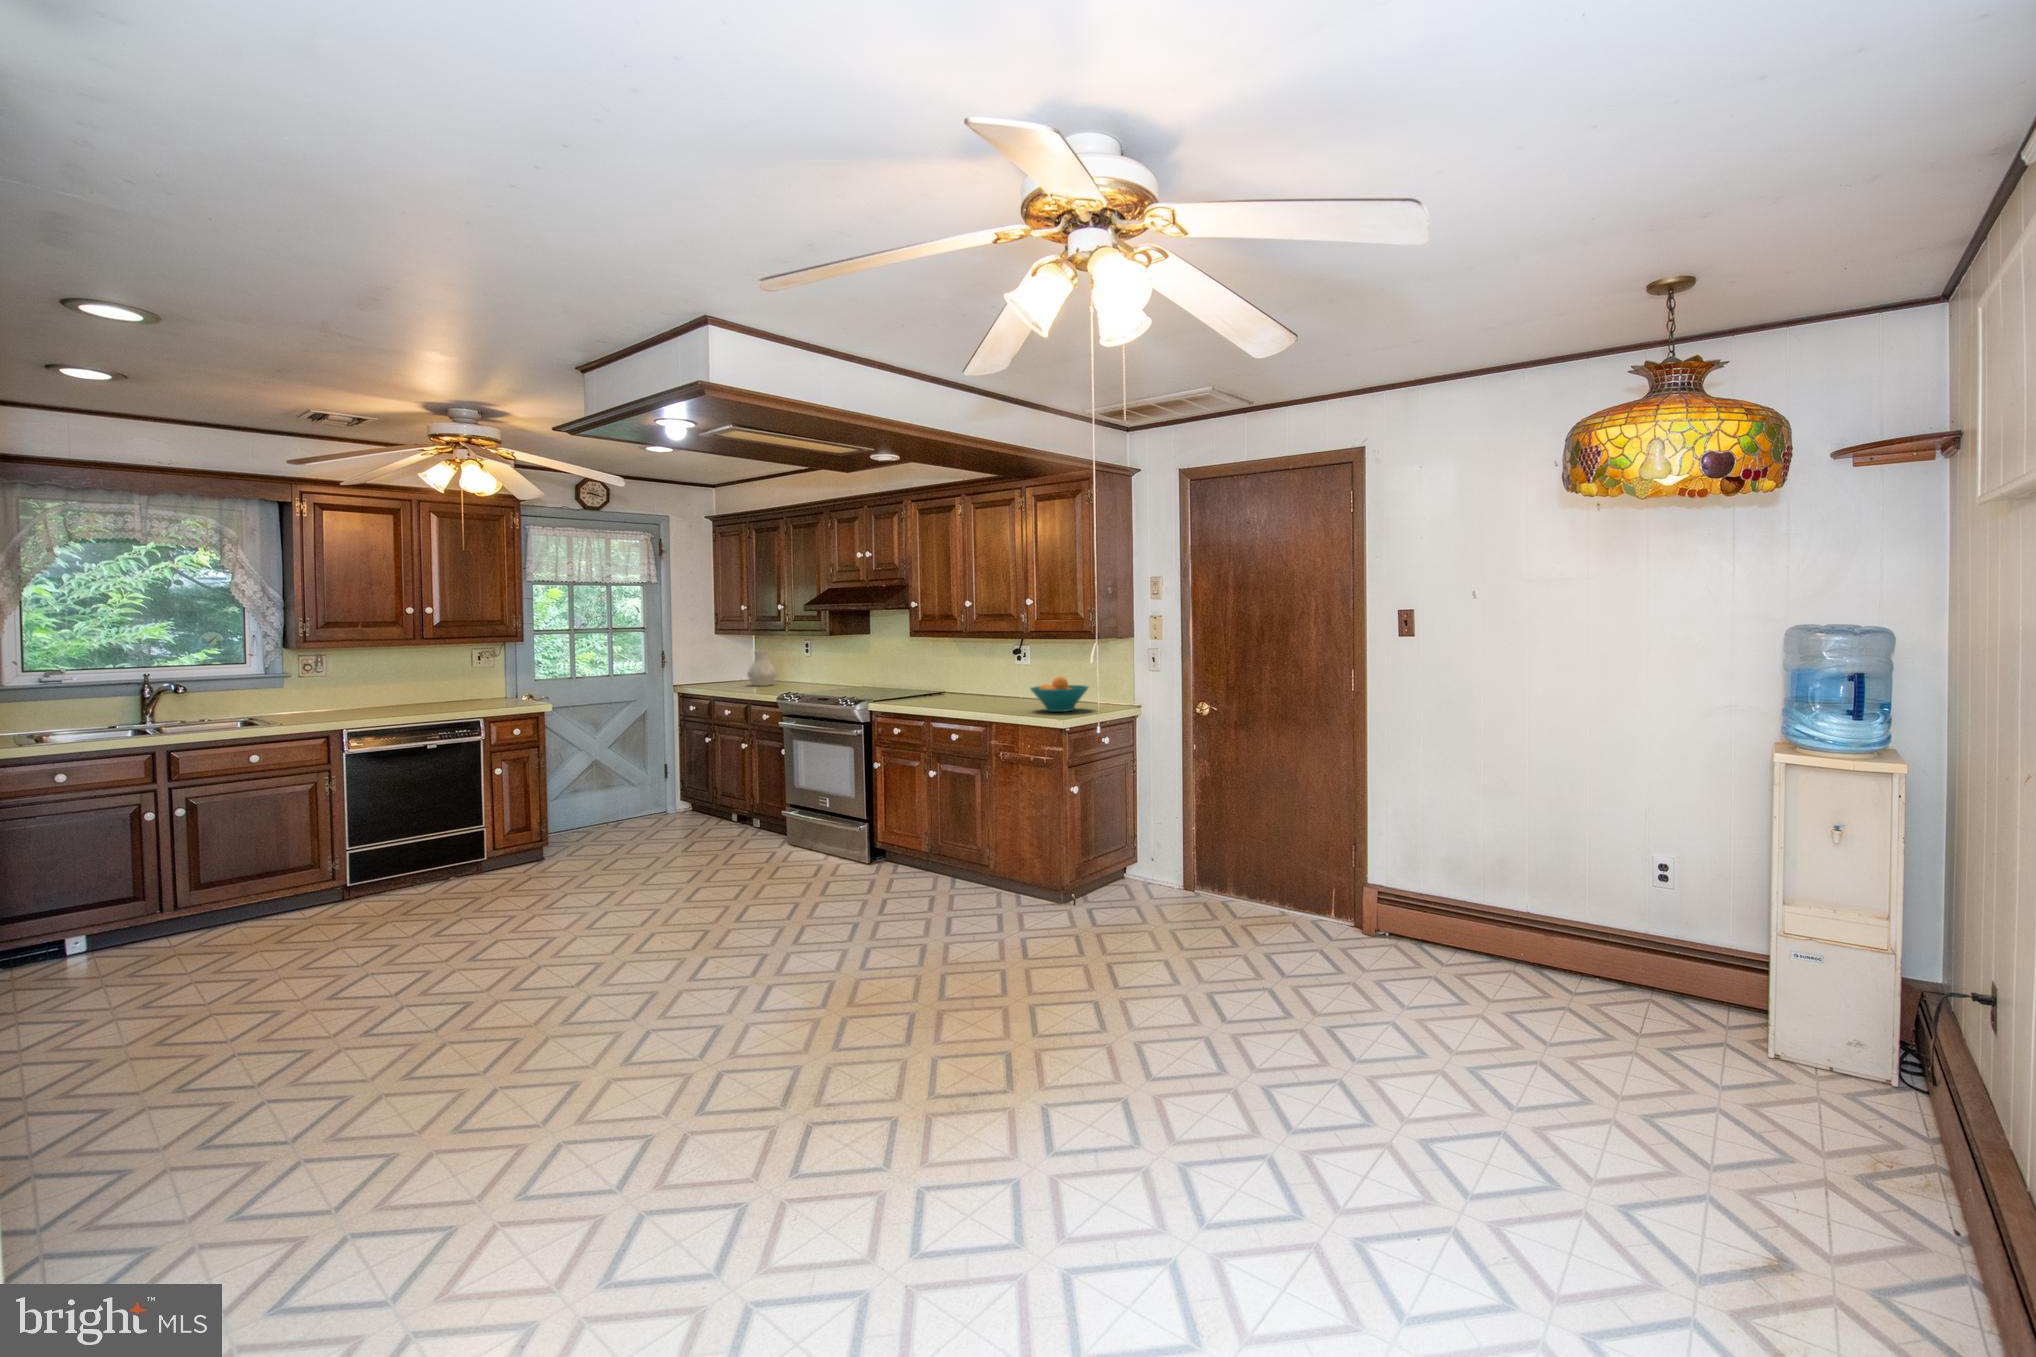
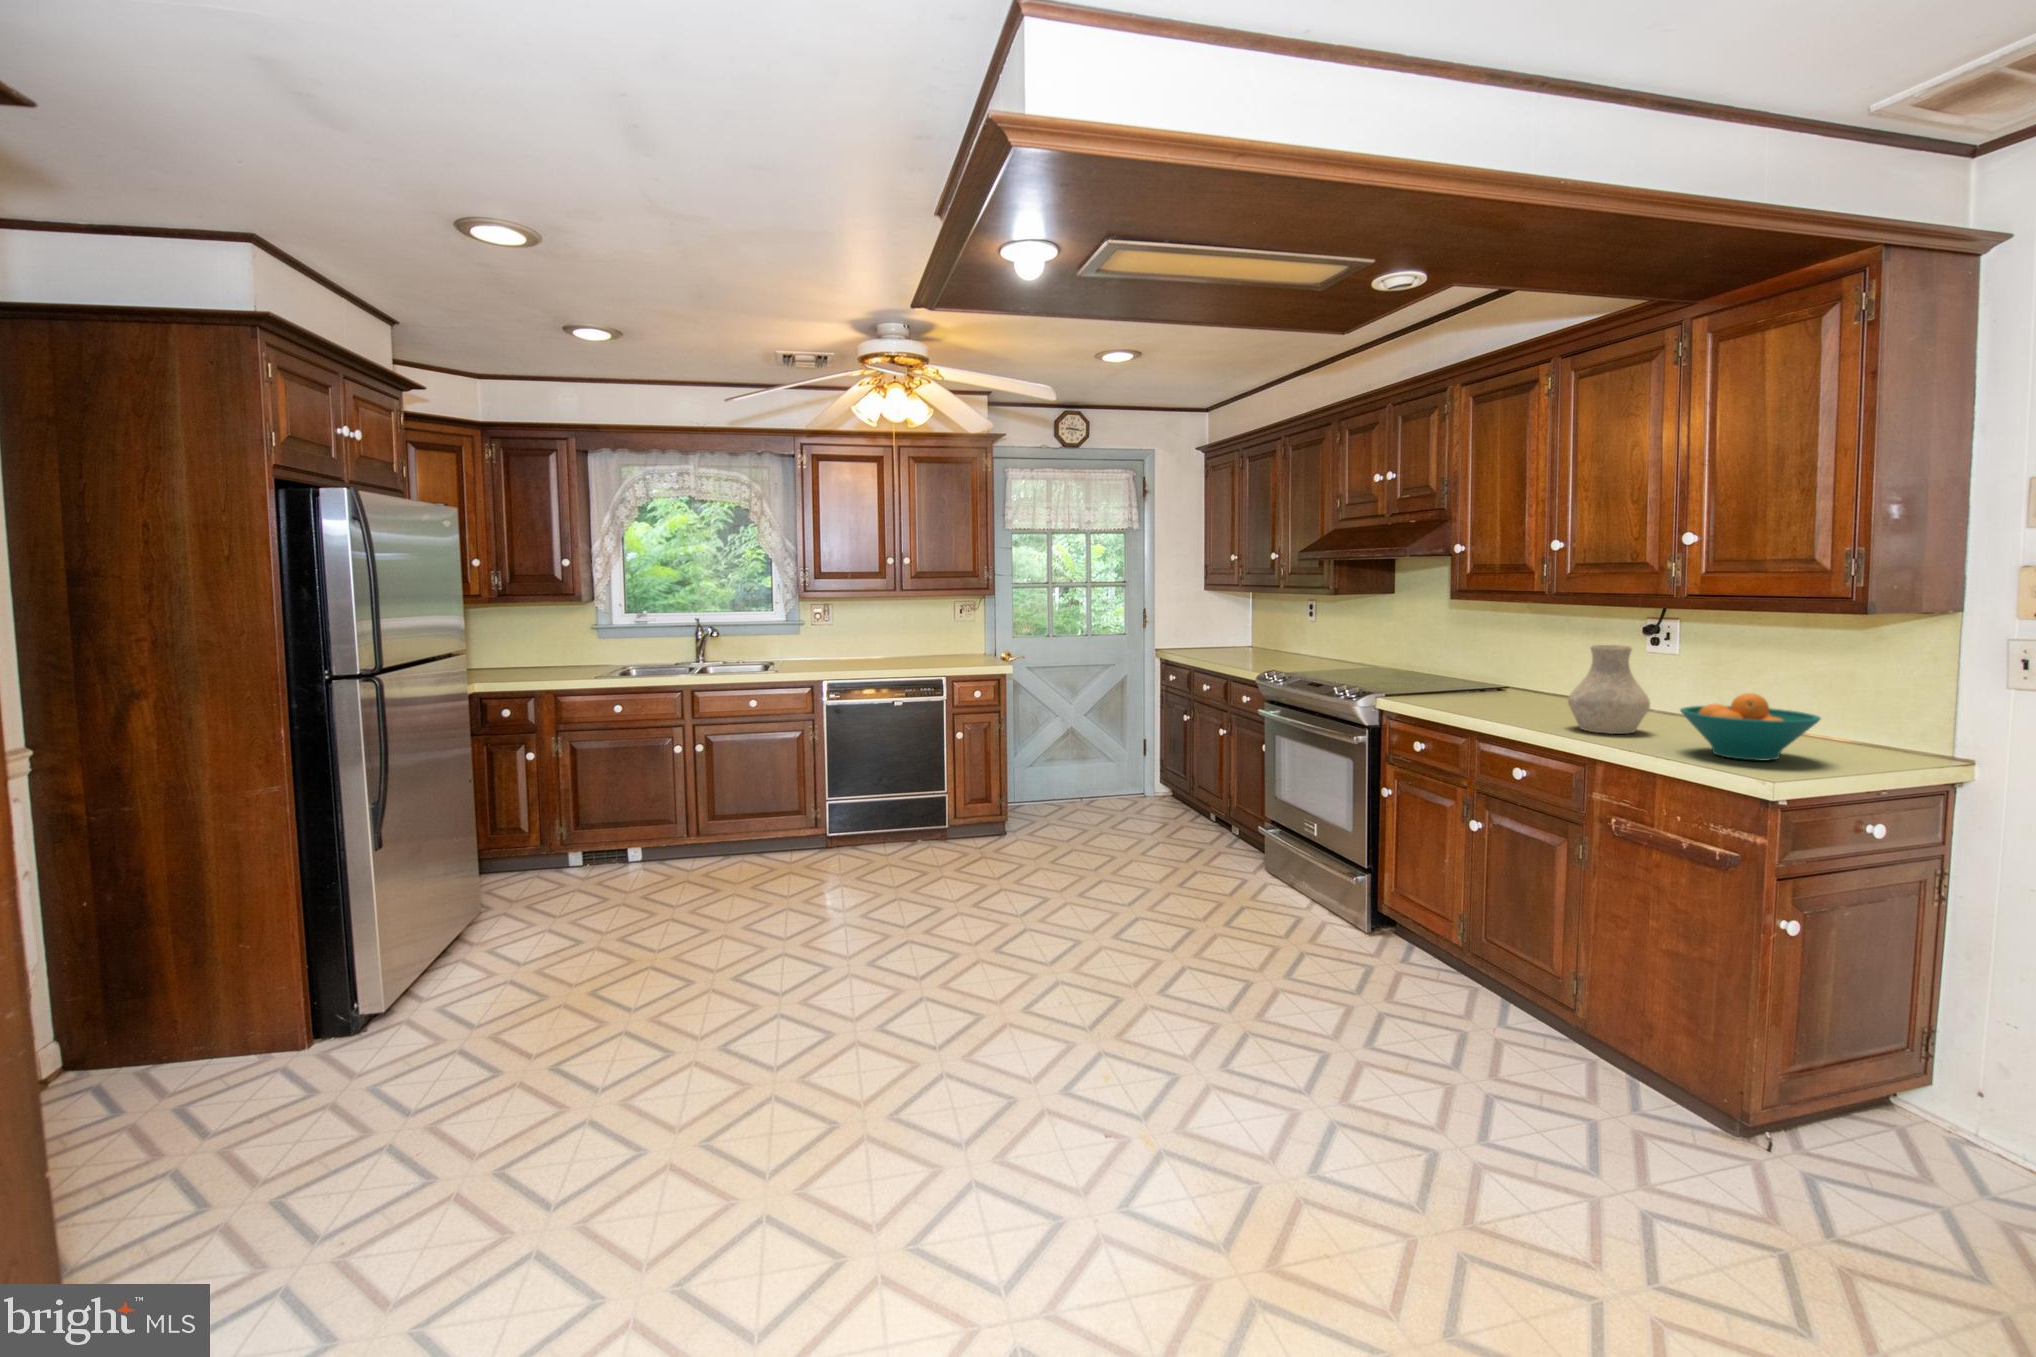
vase: present [747,650,777,686] -> present [1568,645,1650,734]

